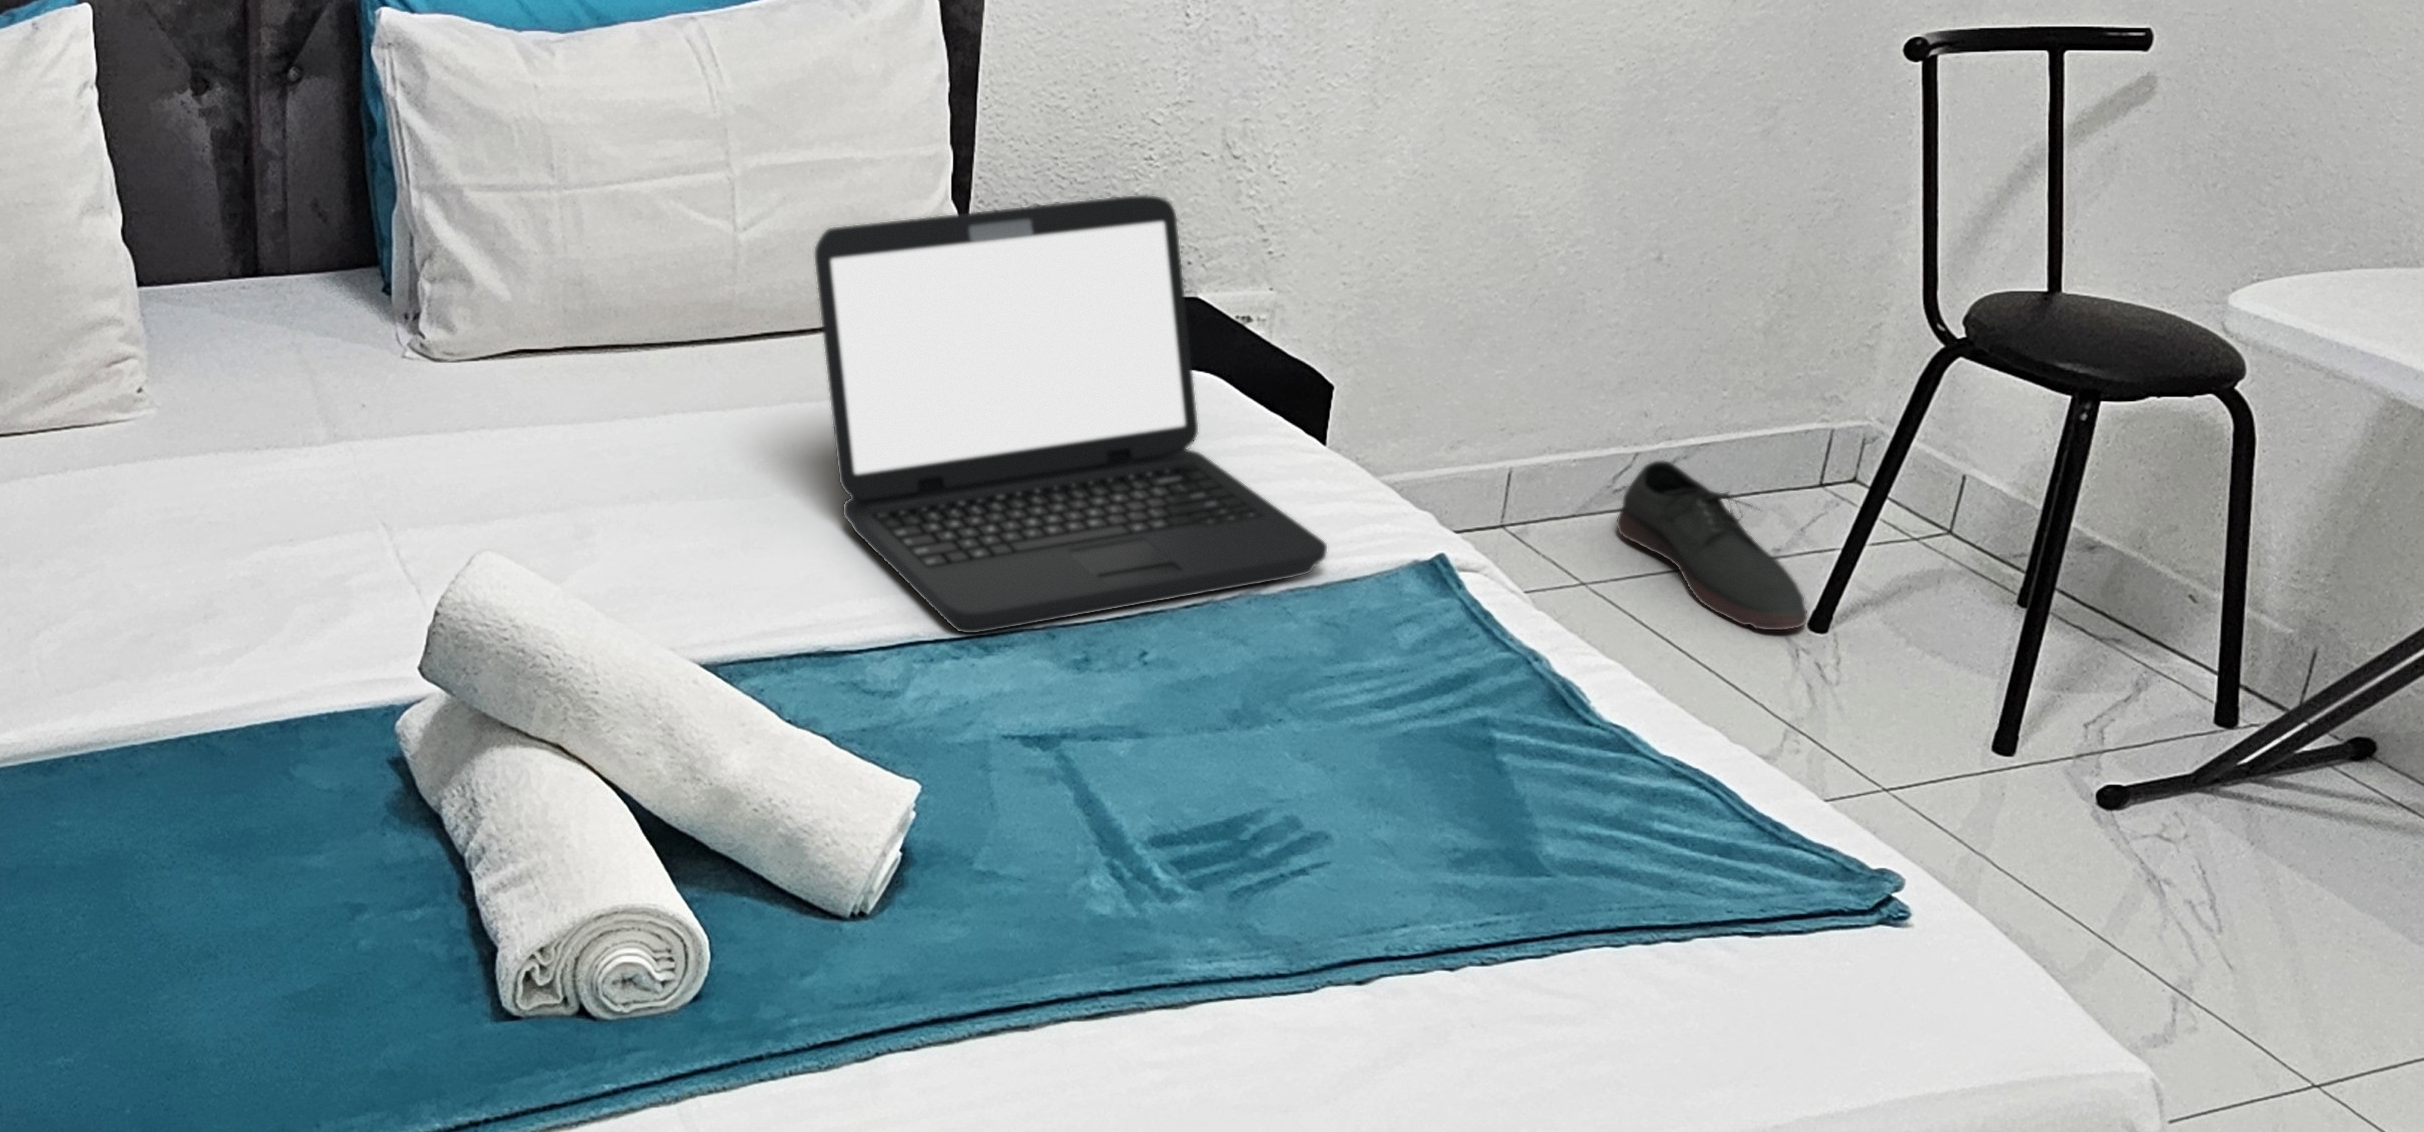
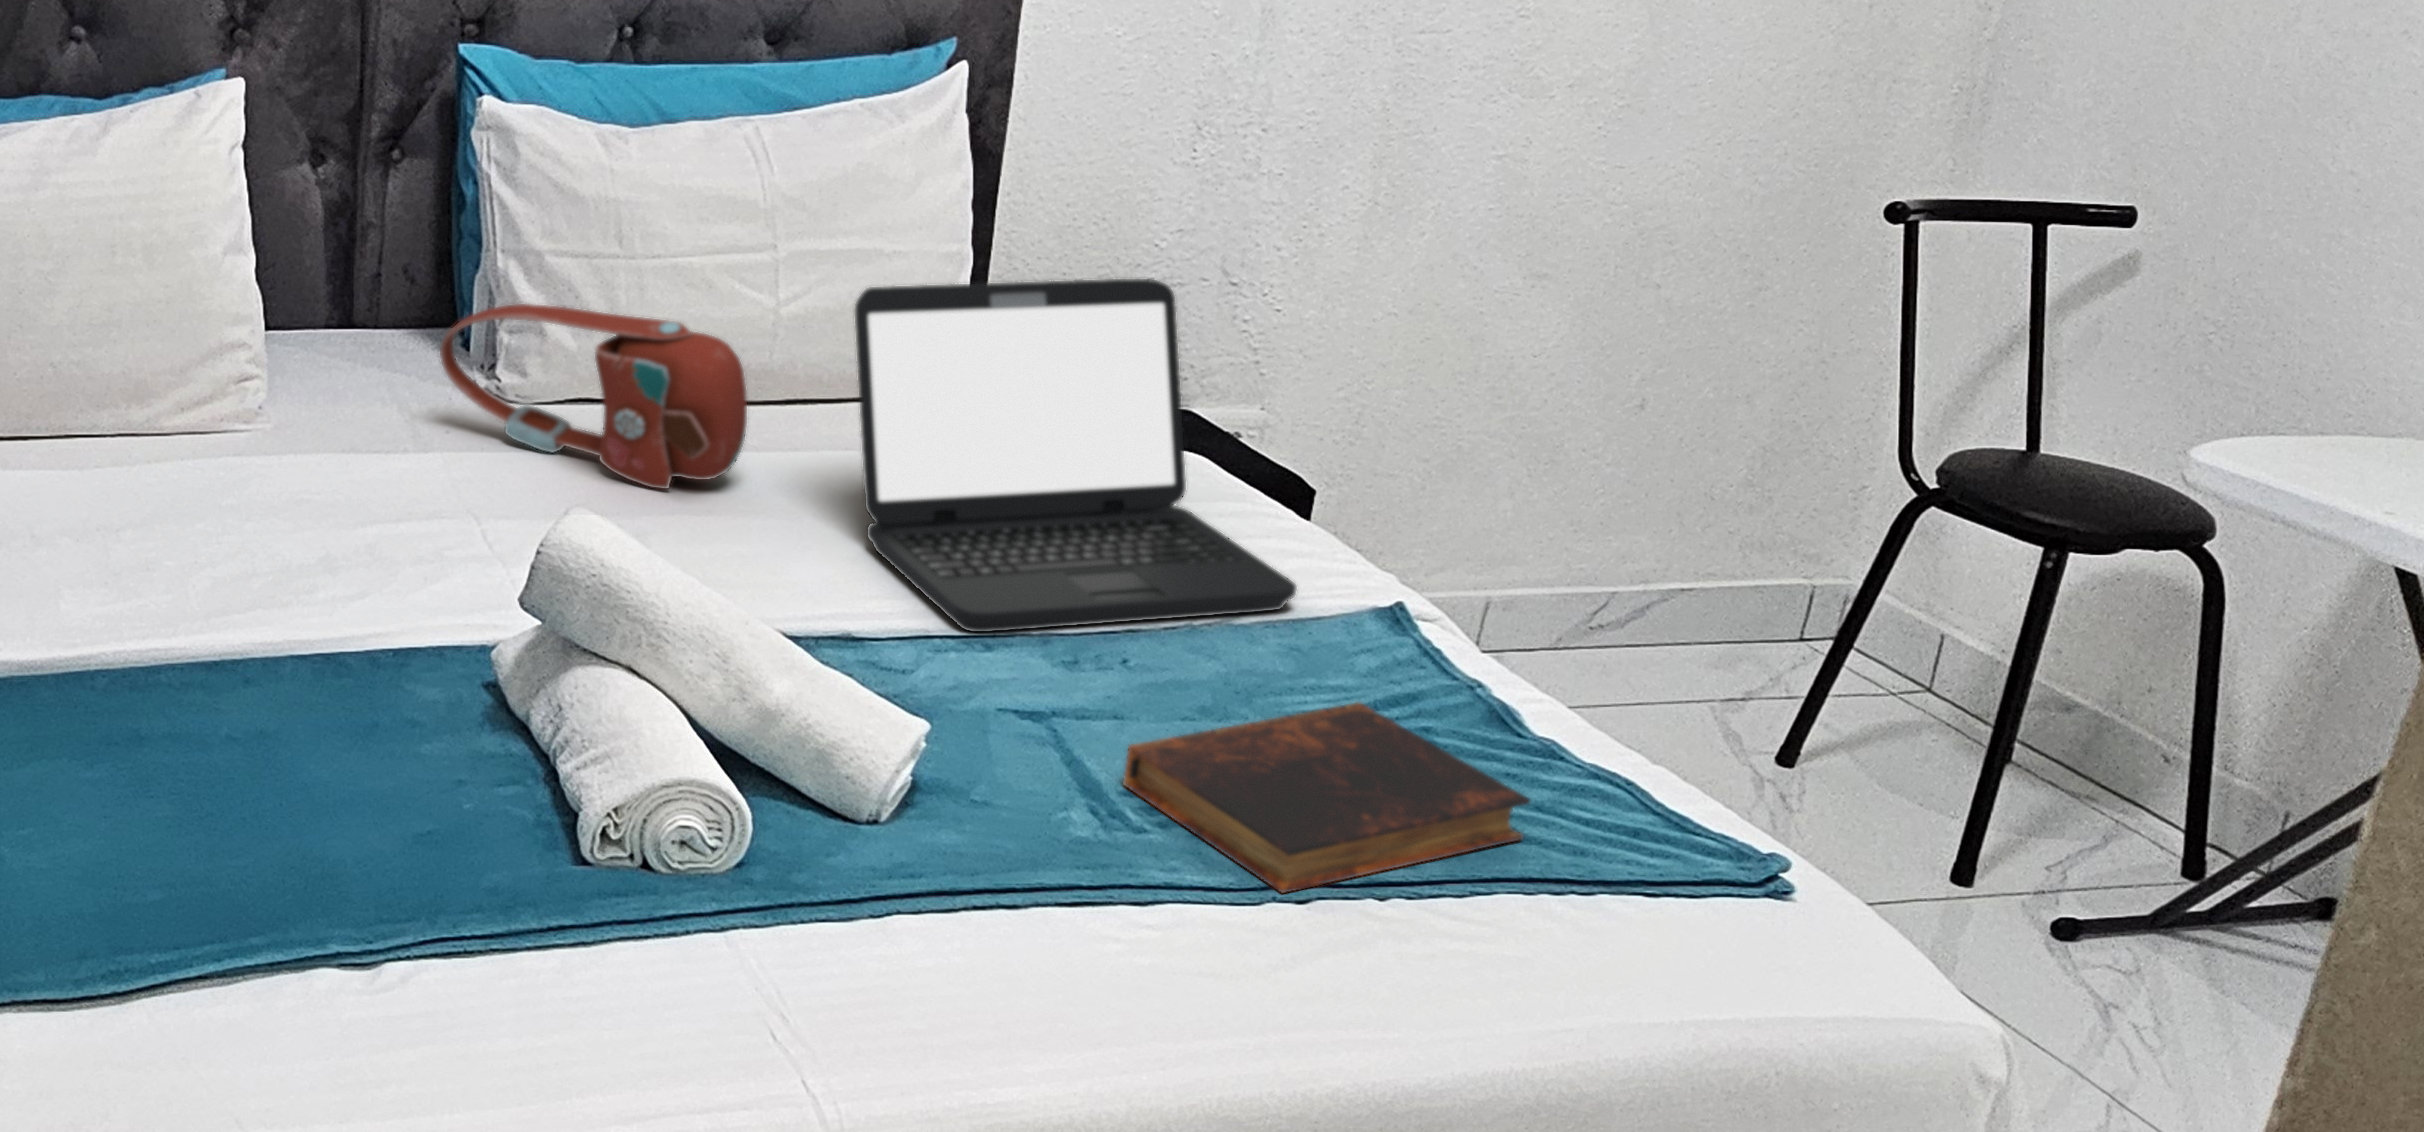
handbag: none [343,259,700,467] -> present [440,304,747,489]
shoe: present [1616,461,1807,630] -> none [1591,598,1773,758]
book: none [1147,703,1609,972] -> present [1123,702,1530,893]

